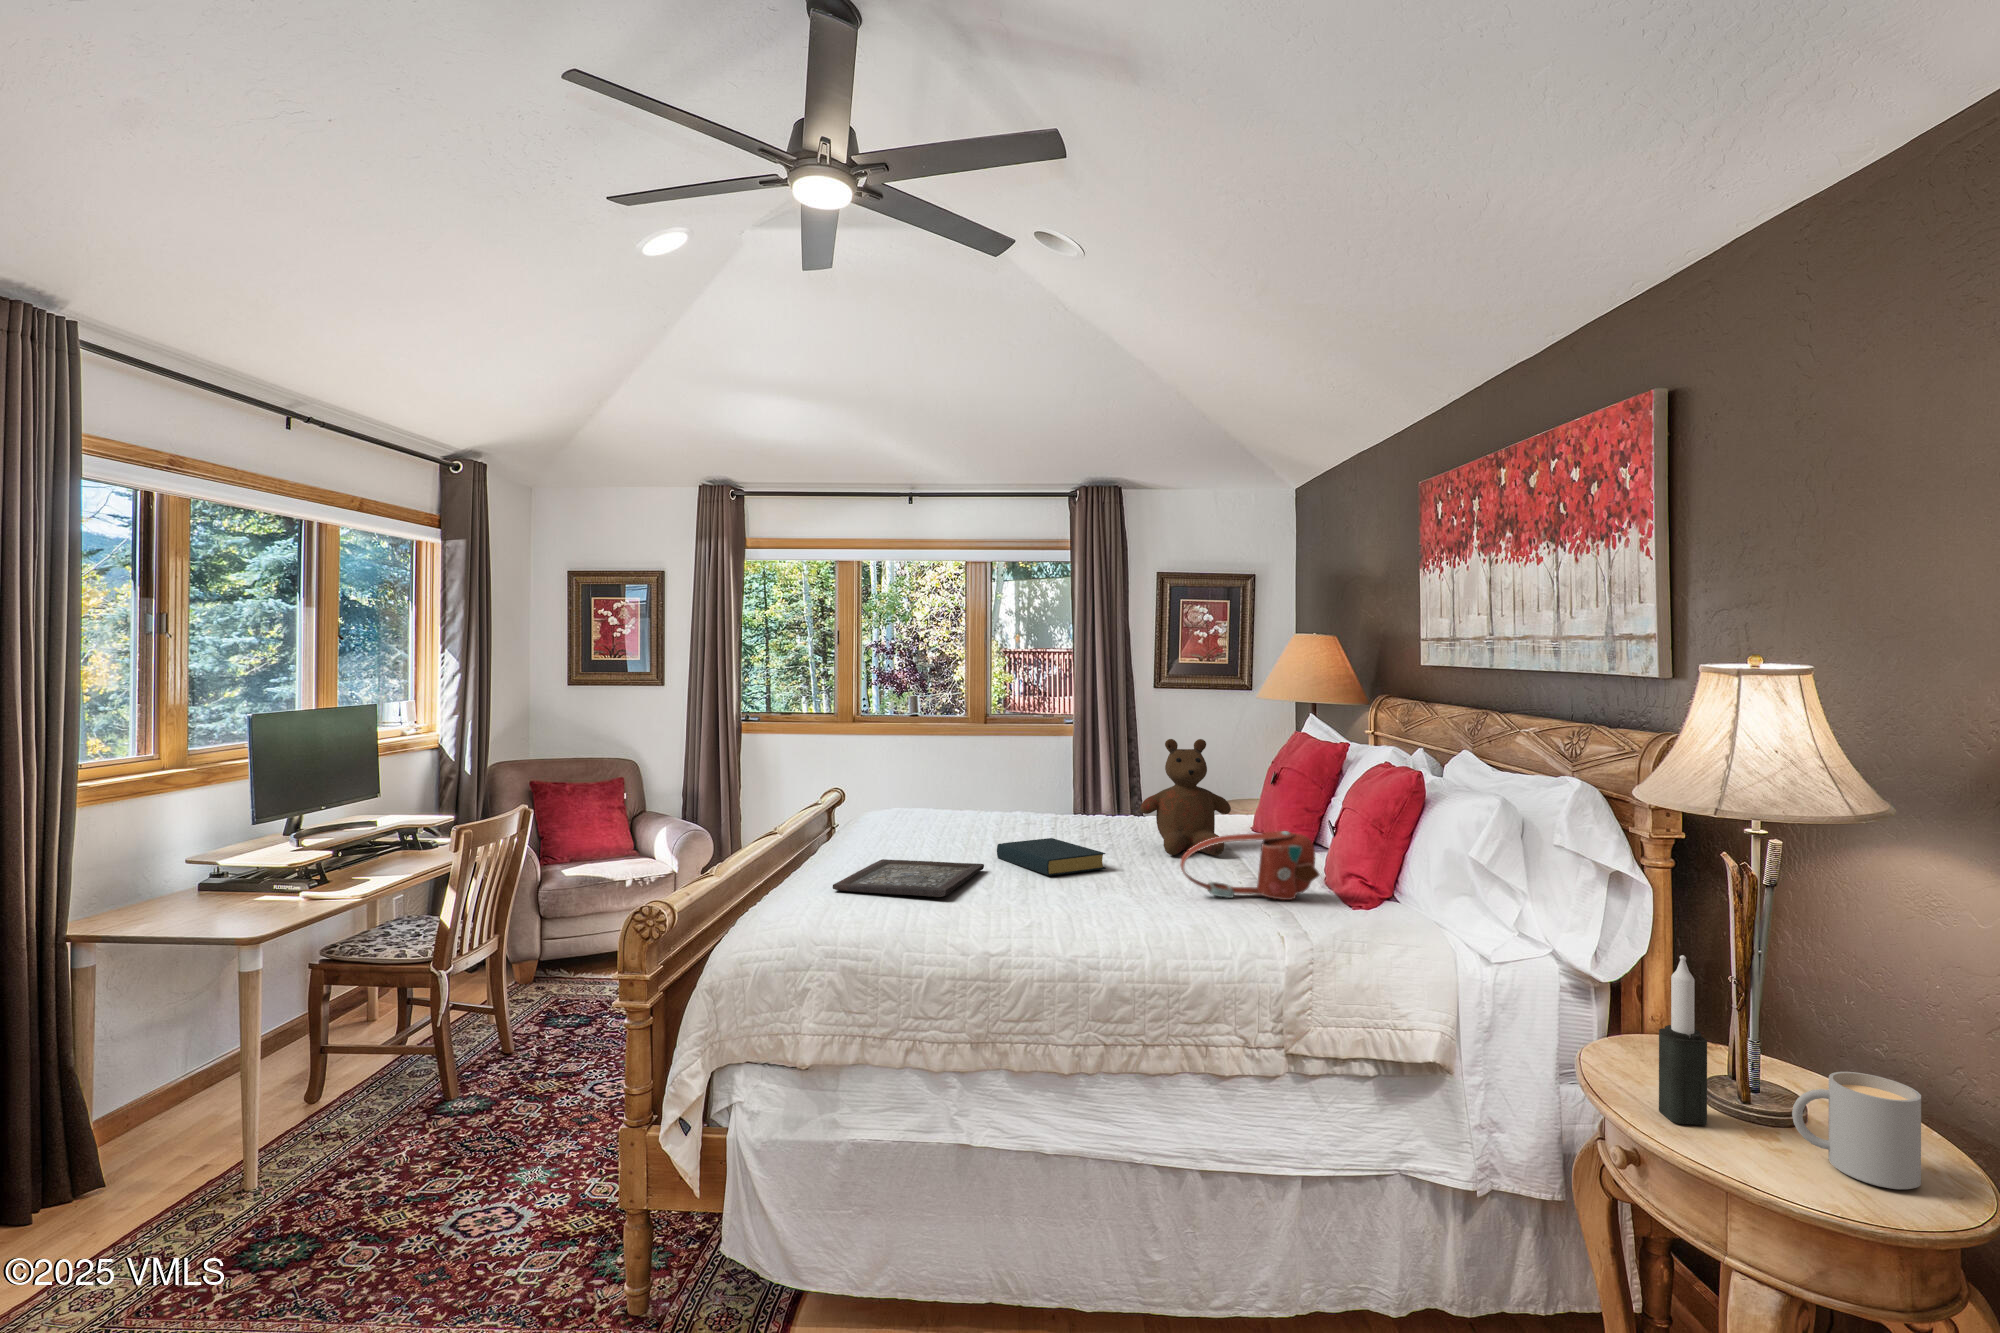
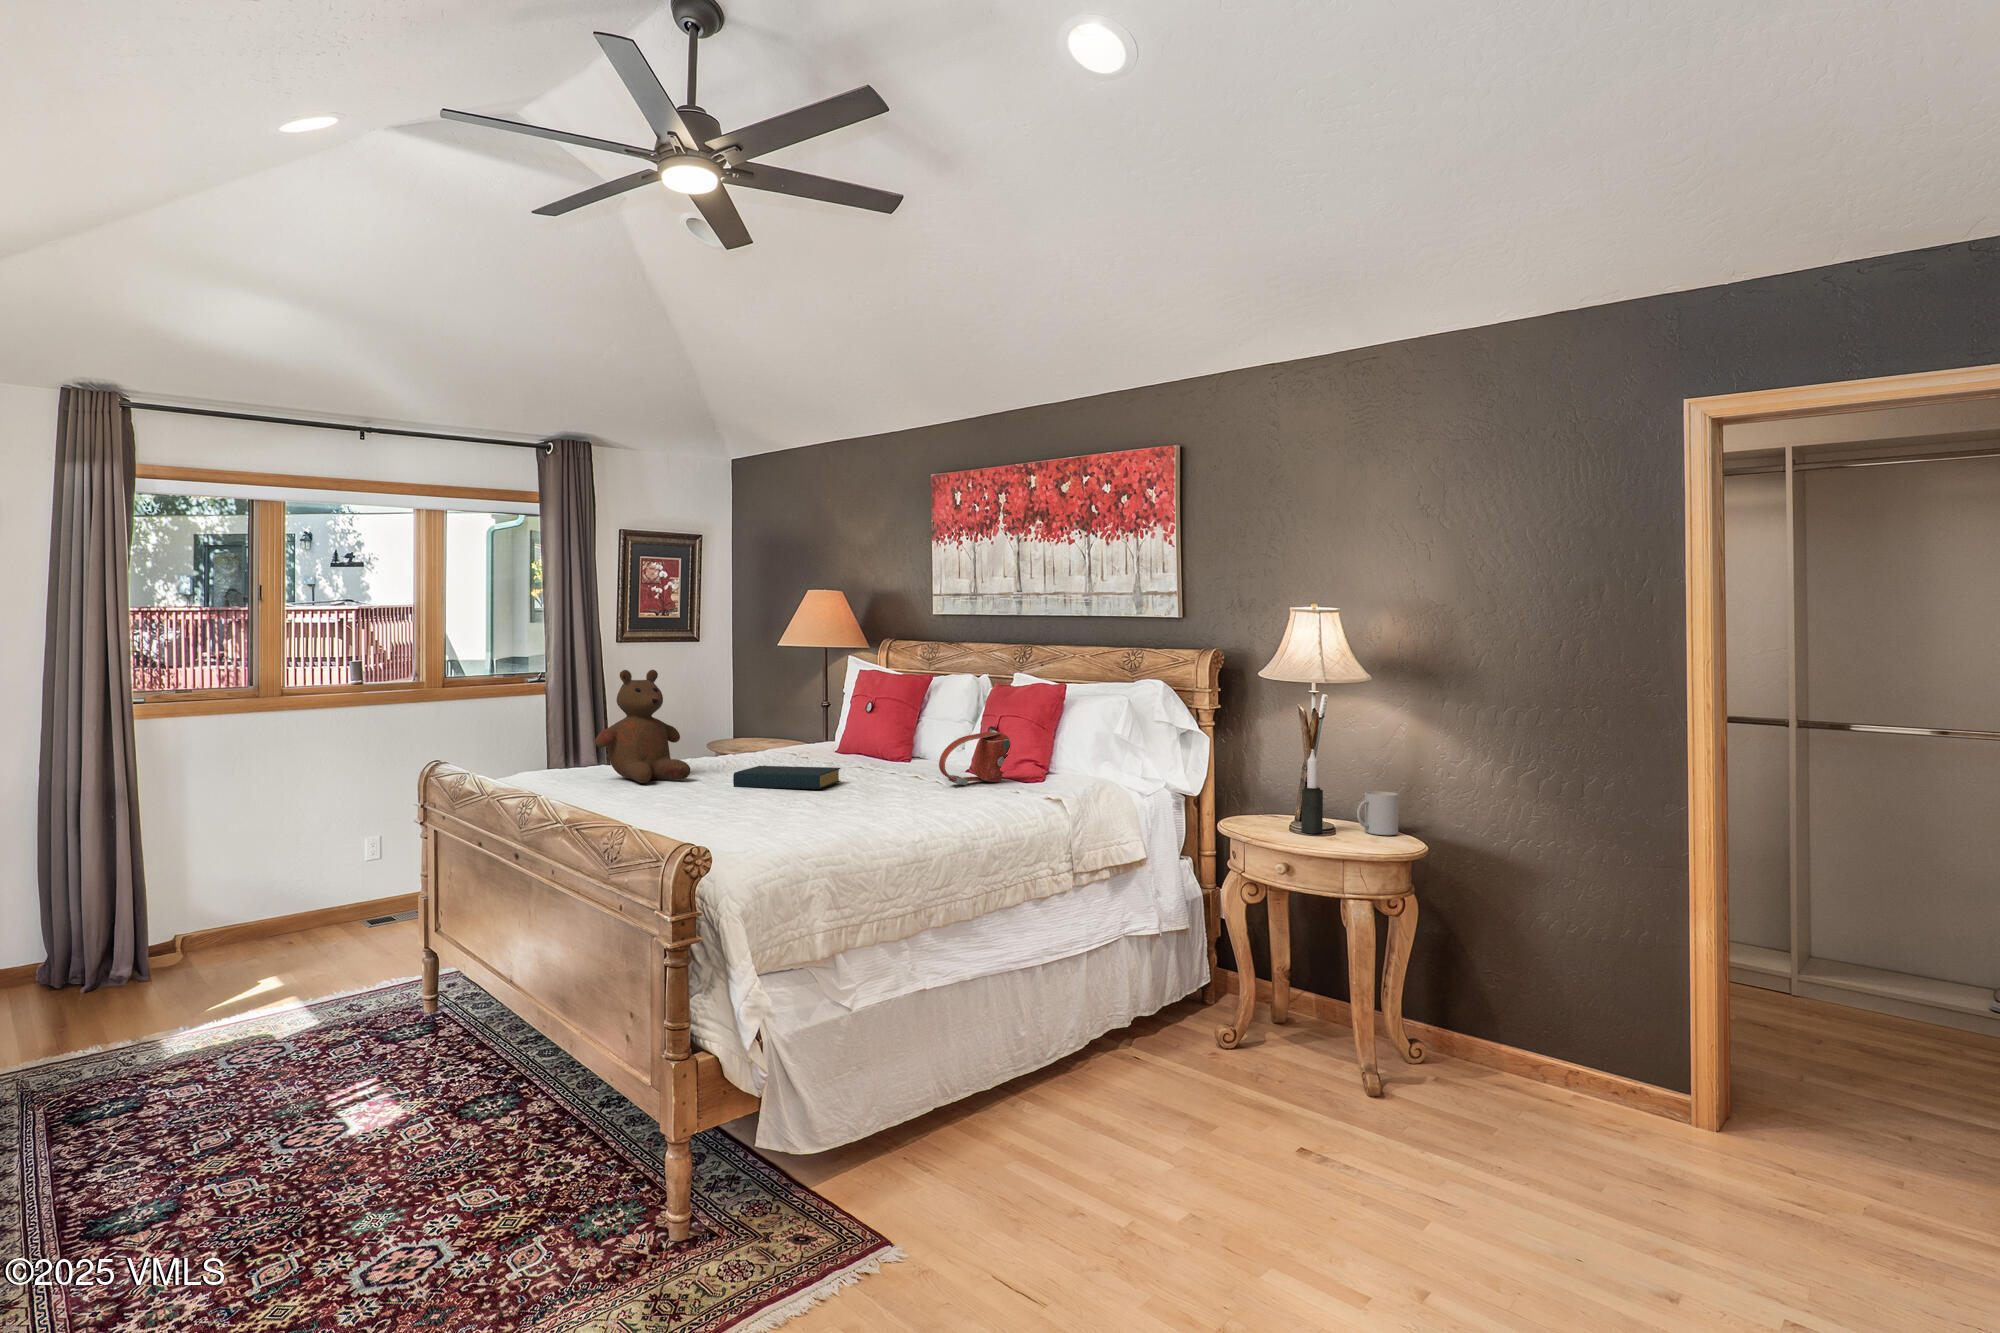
teddy bear: present [1140,739,1231,855] -> present [595,670,690,783]
tray: present [833,859,984,897] -> none [653,787,806,817]

